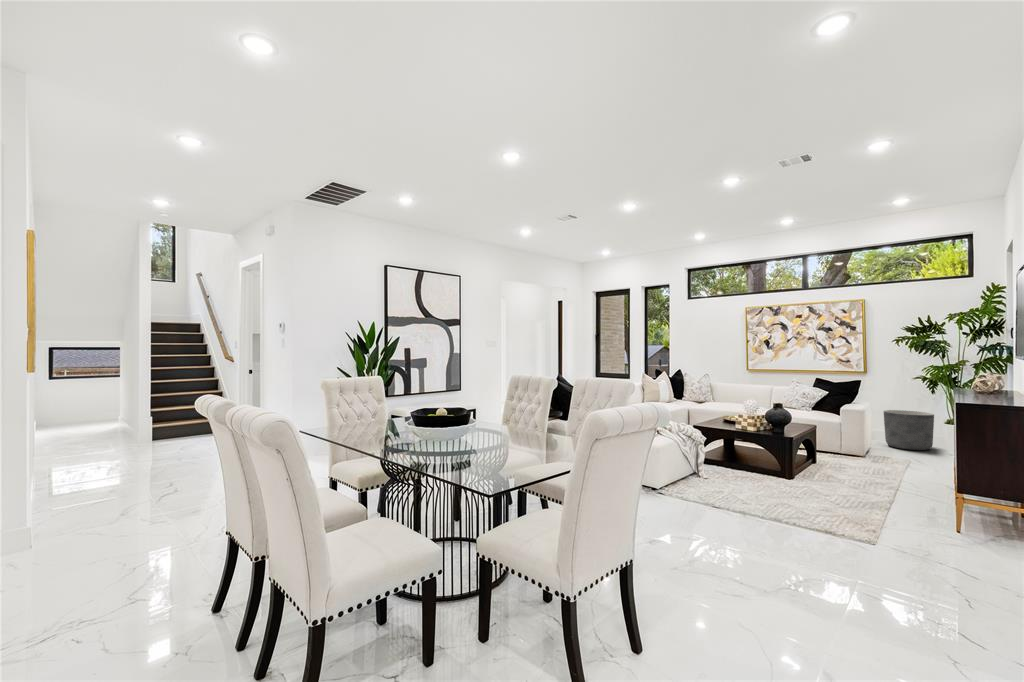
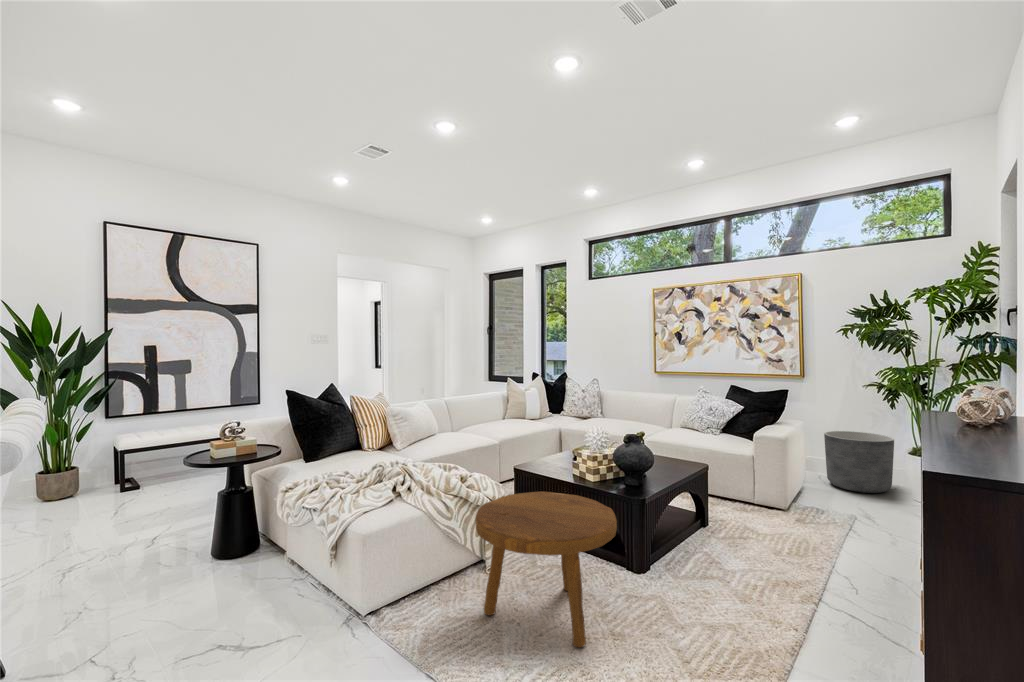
footstool: none [711,433,796,503] -> present [476,492,617,647]

